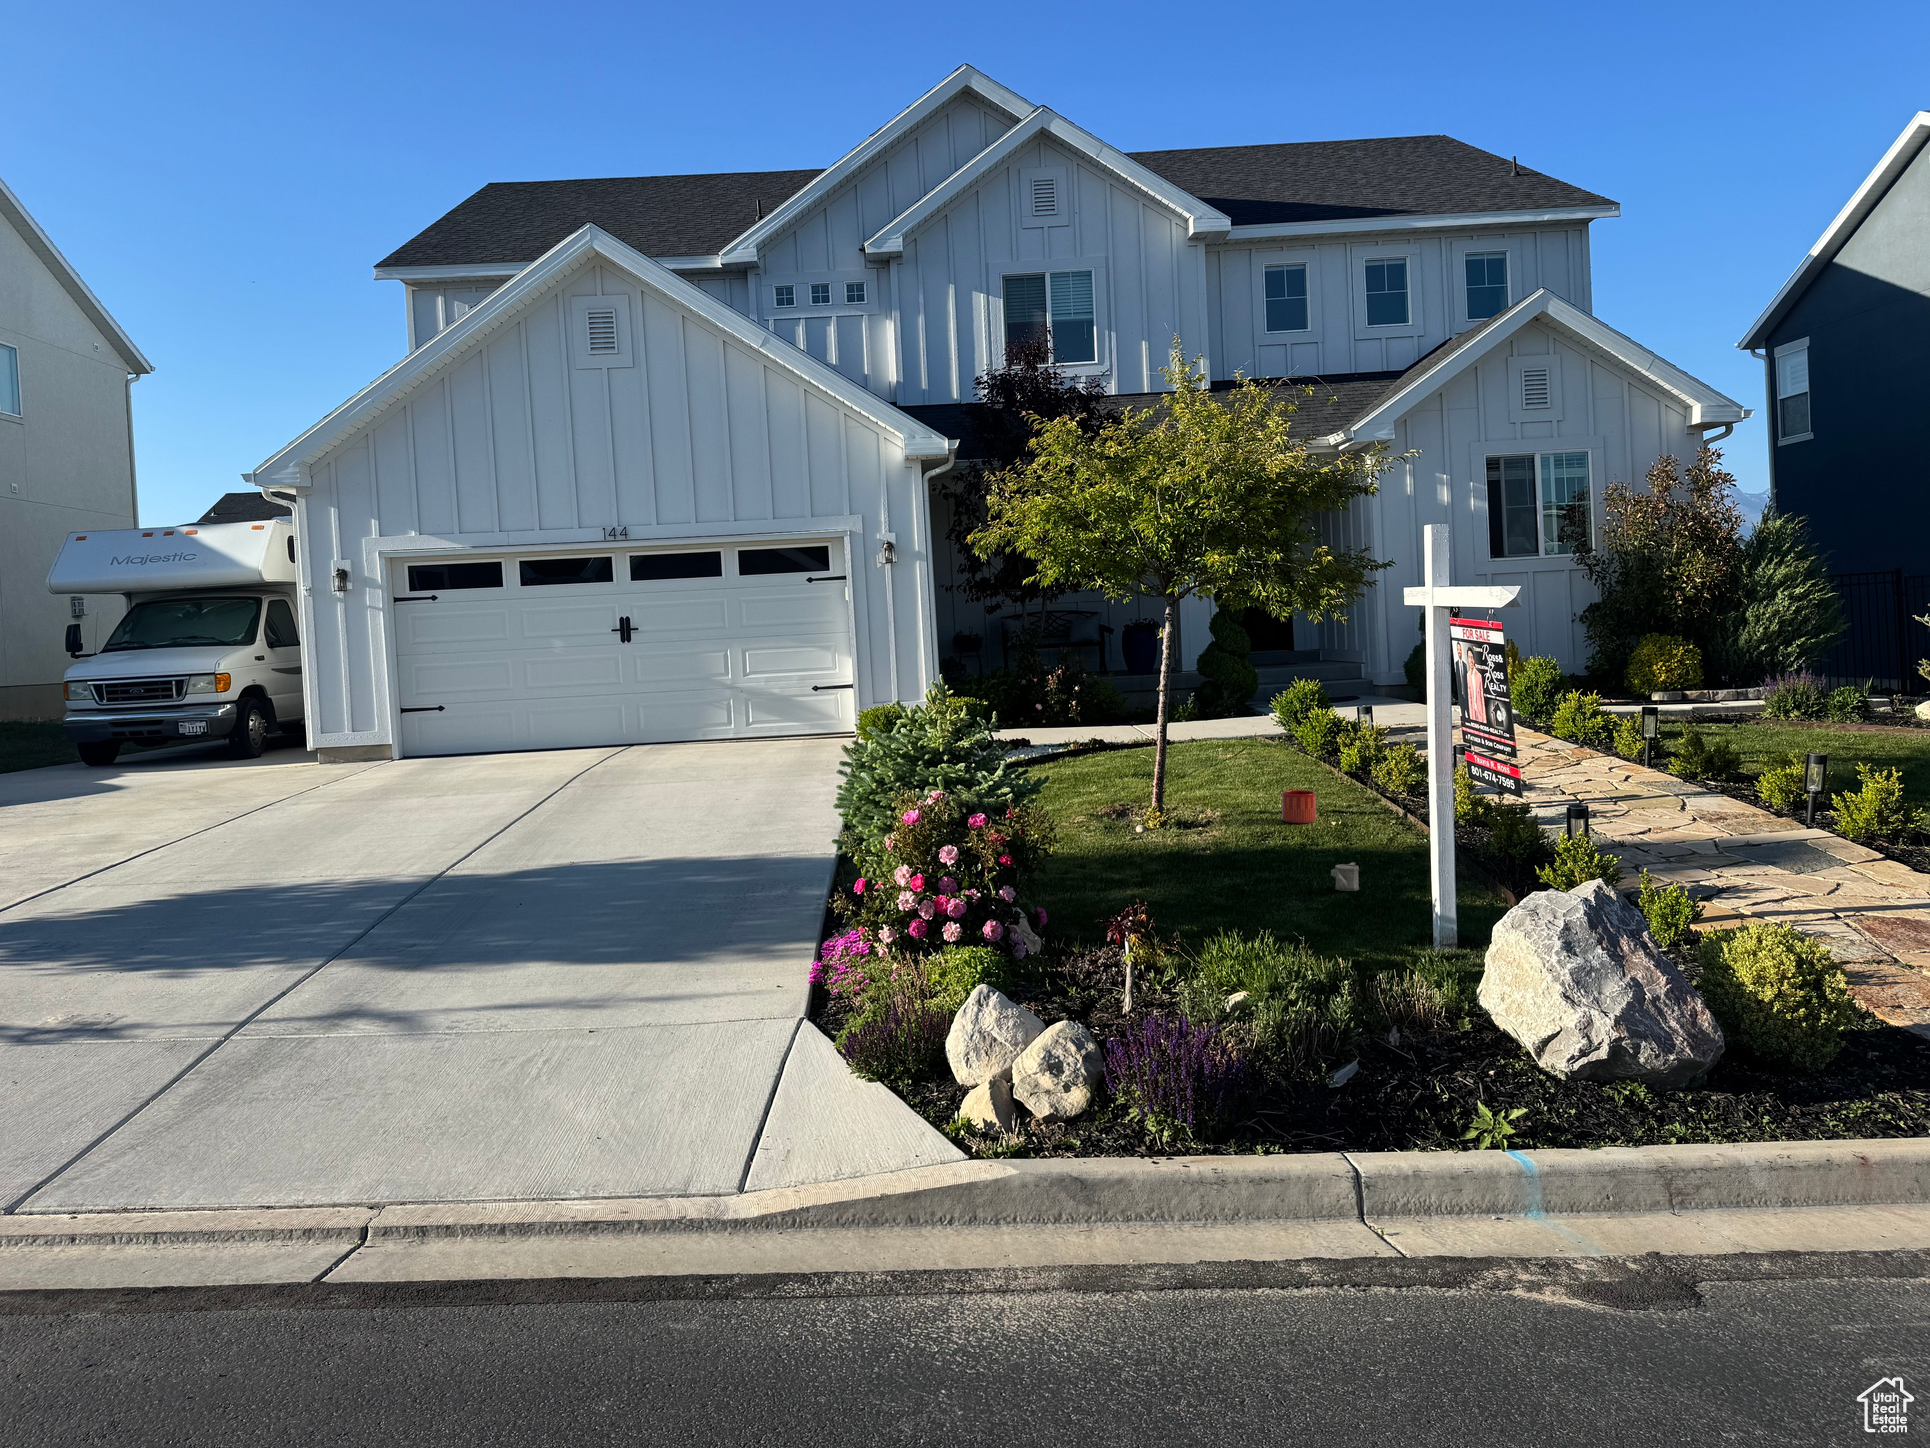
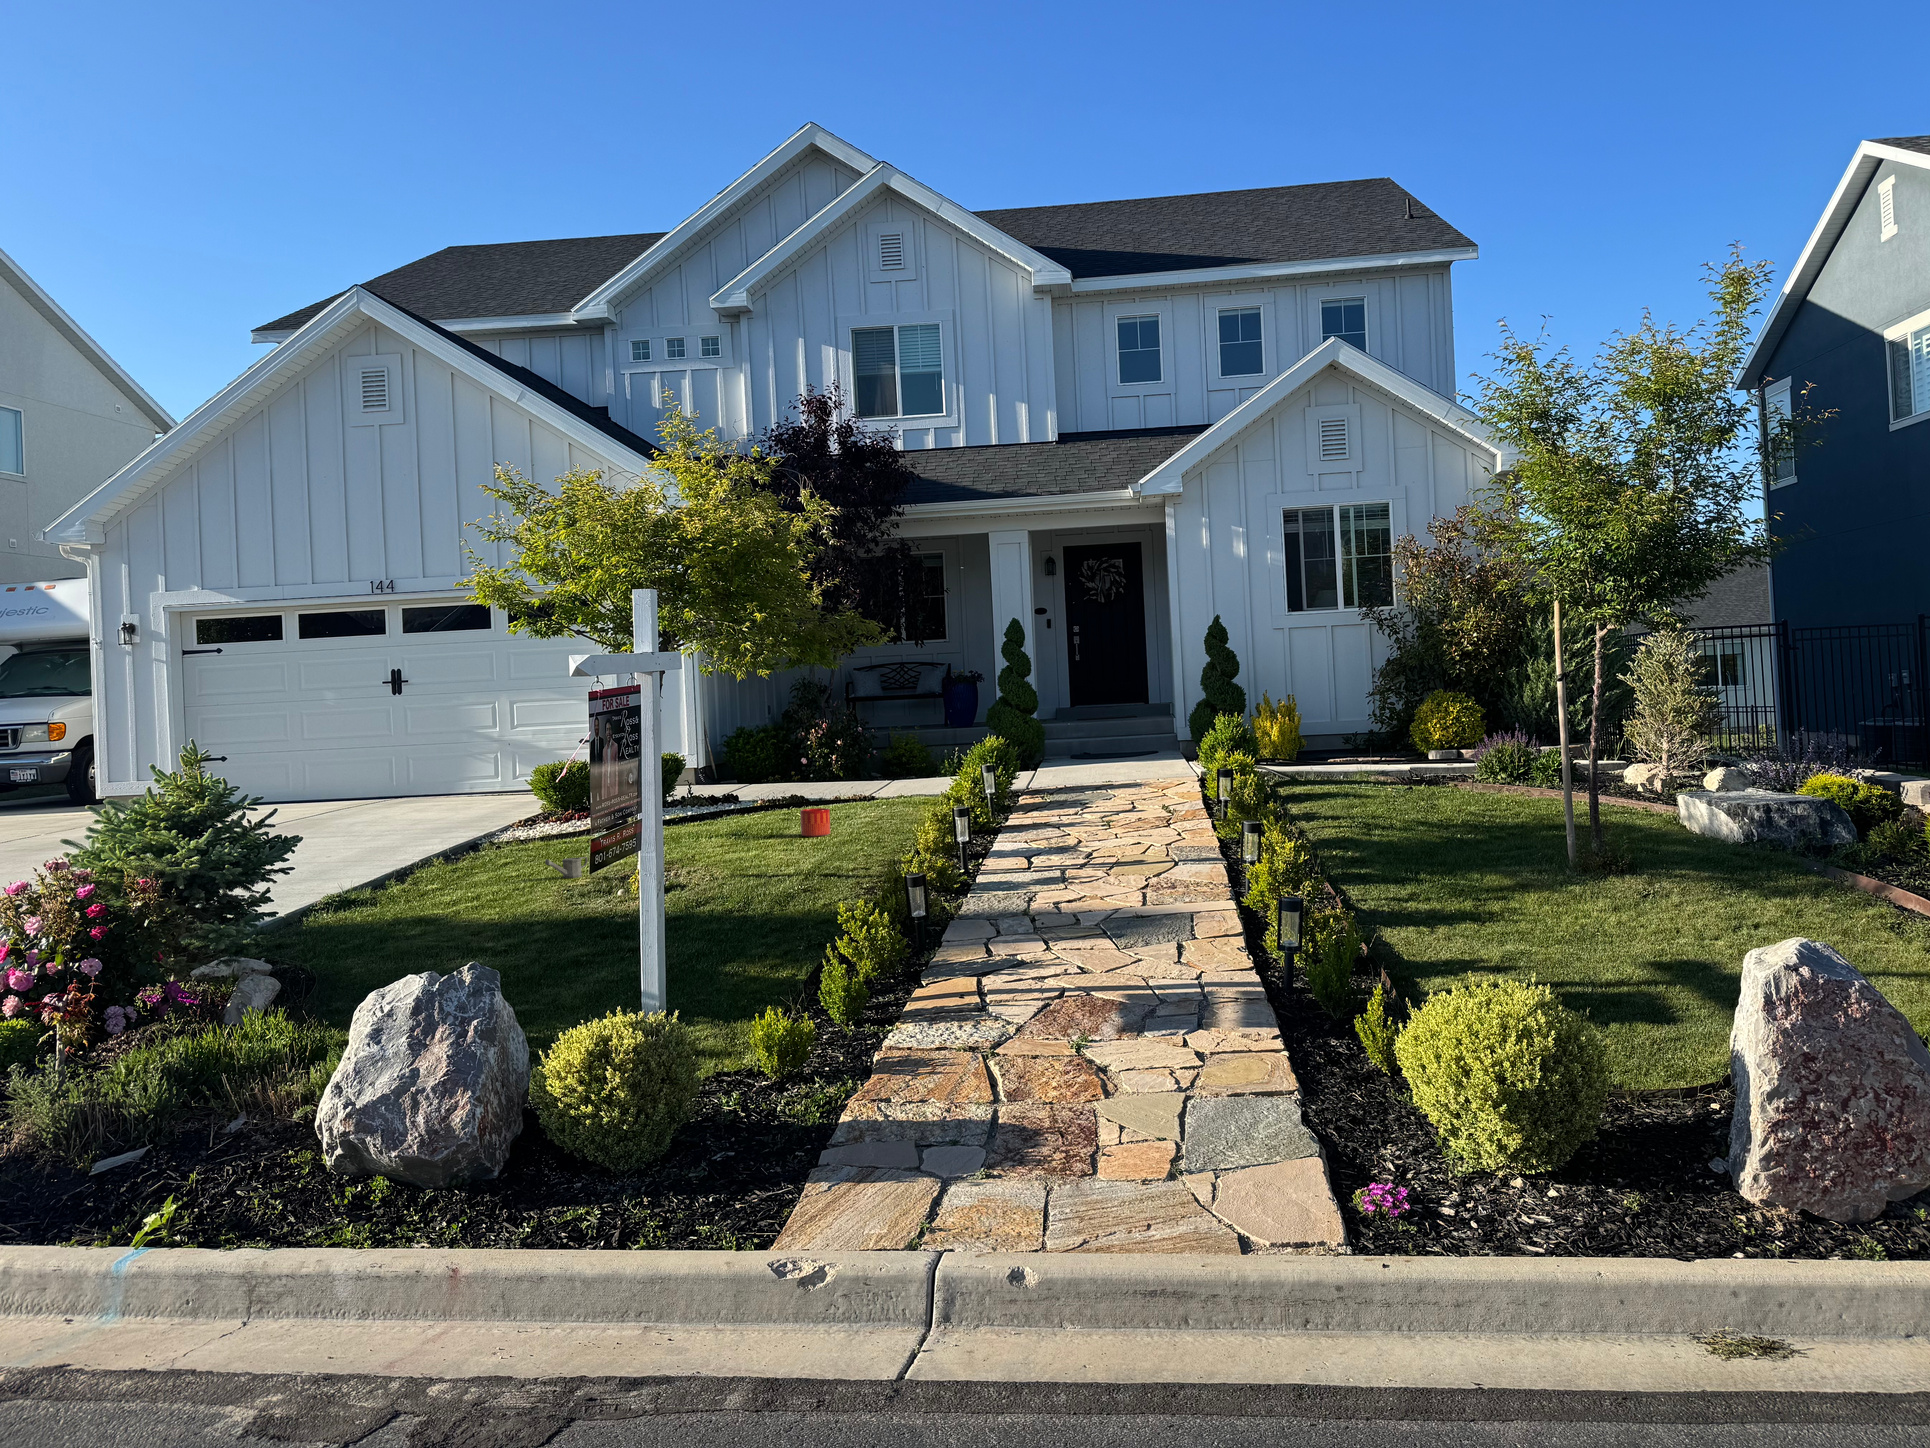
watering can: present [1331,862,1359,891] -> present [545,857,588,878]

